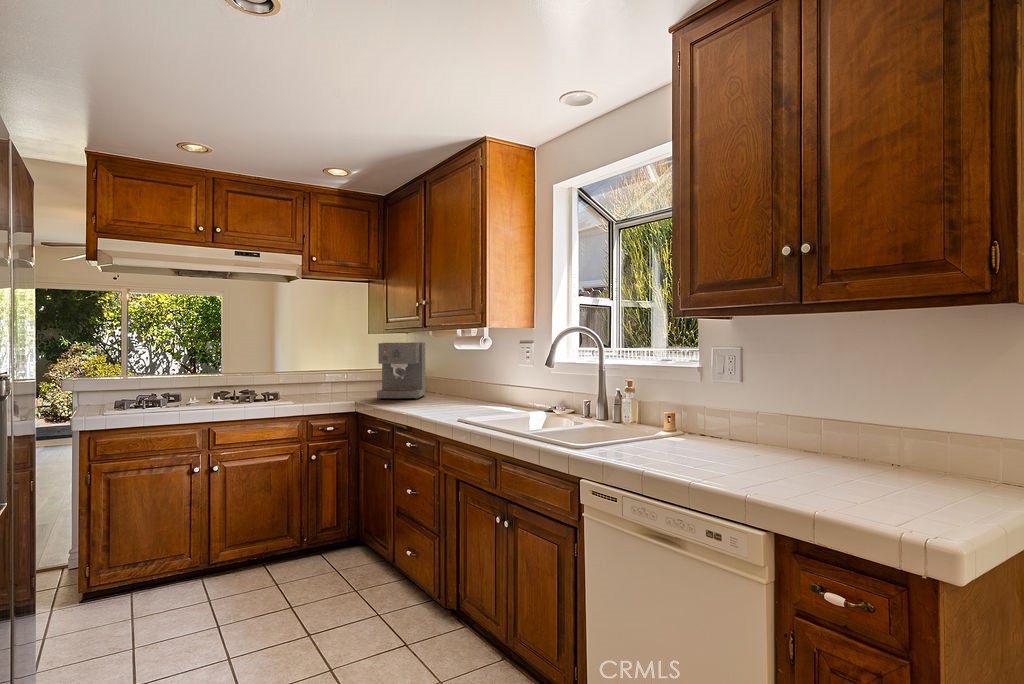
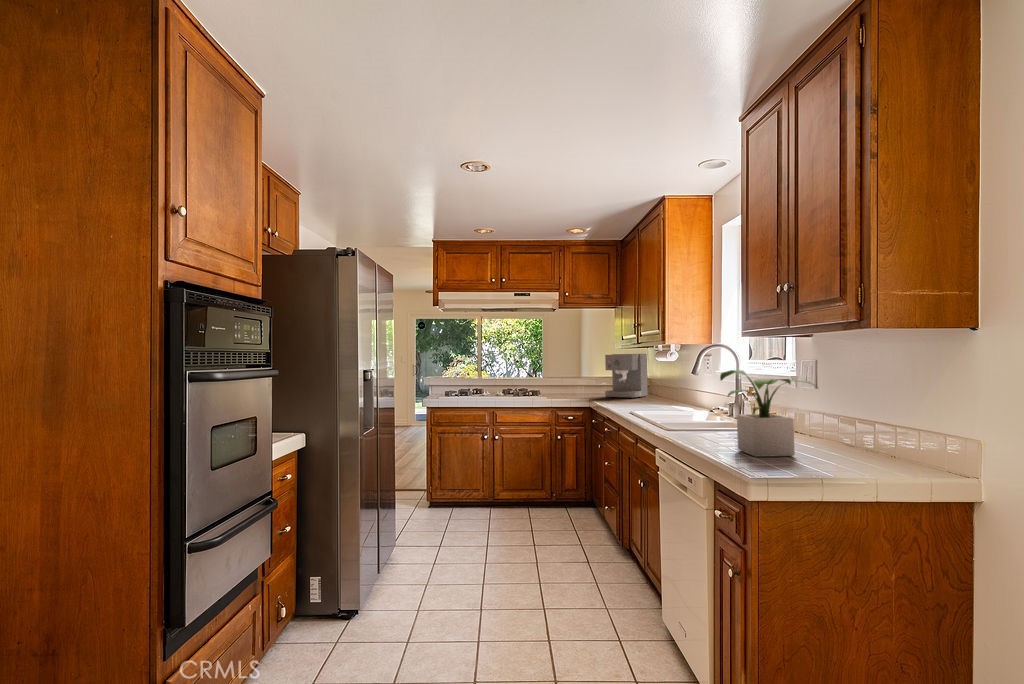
potted plant: none [737,363,878,477] -> present [720,370,817,457]

